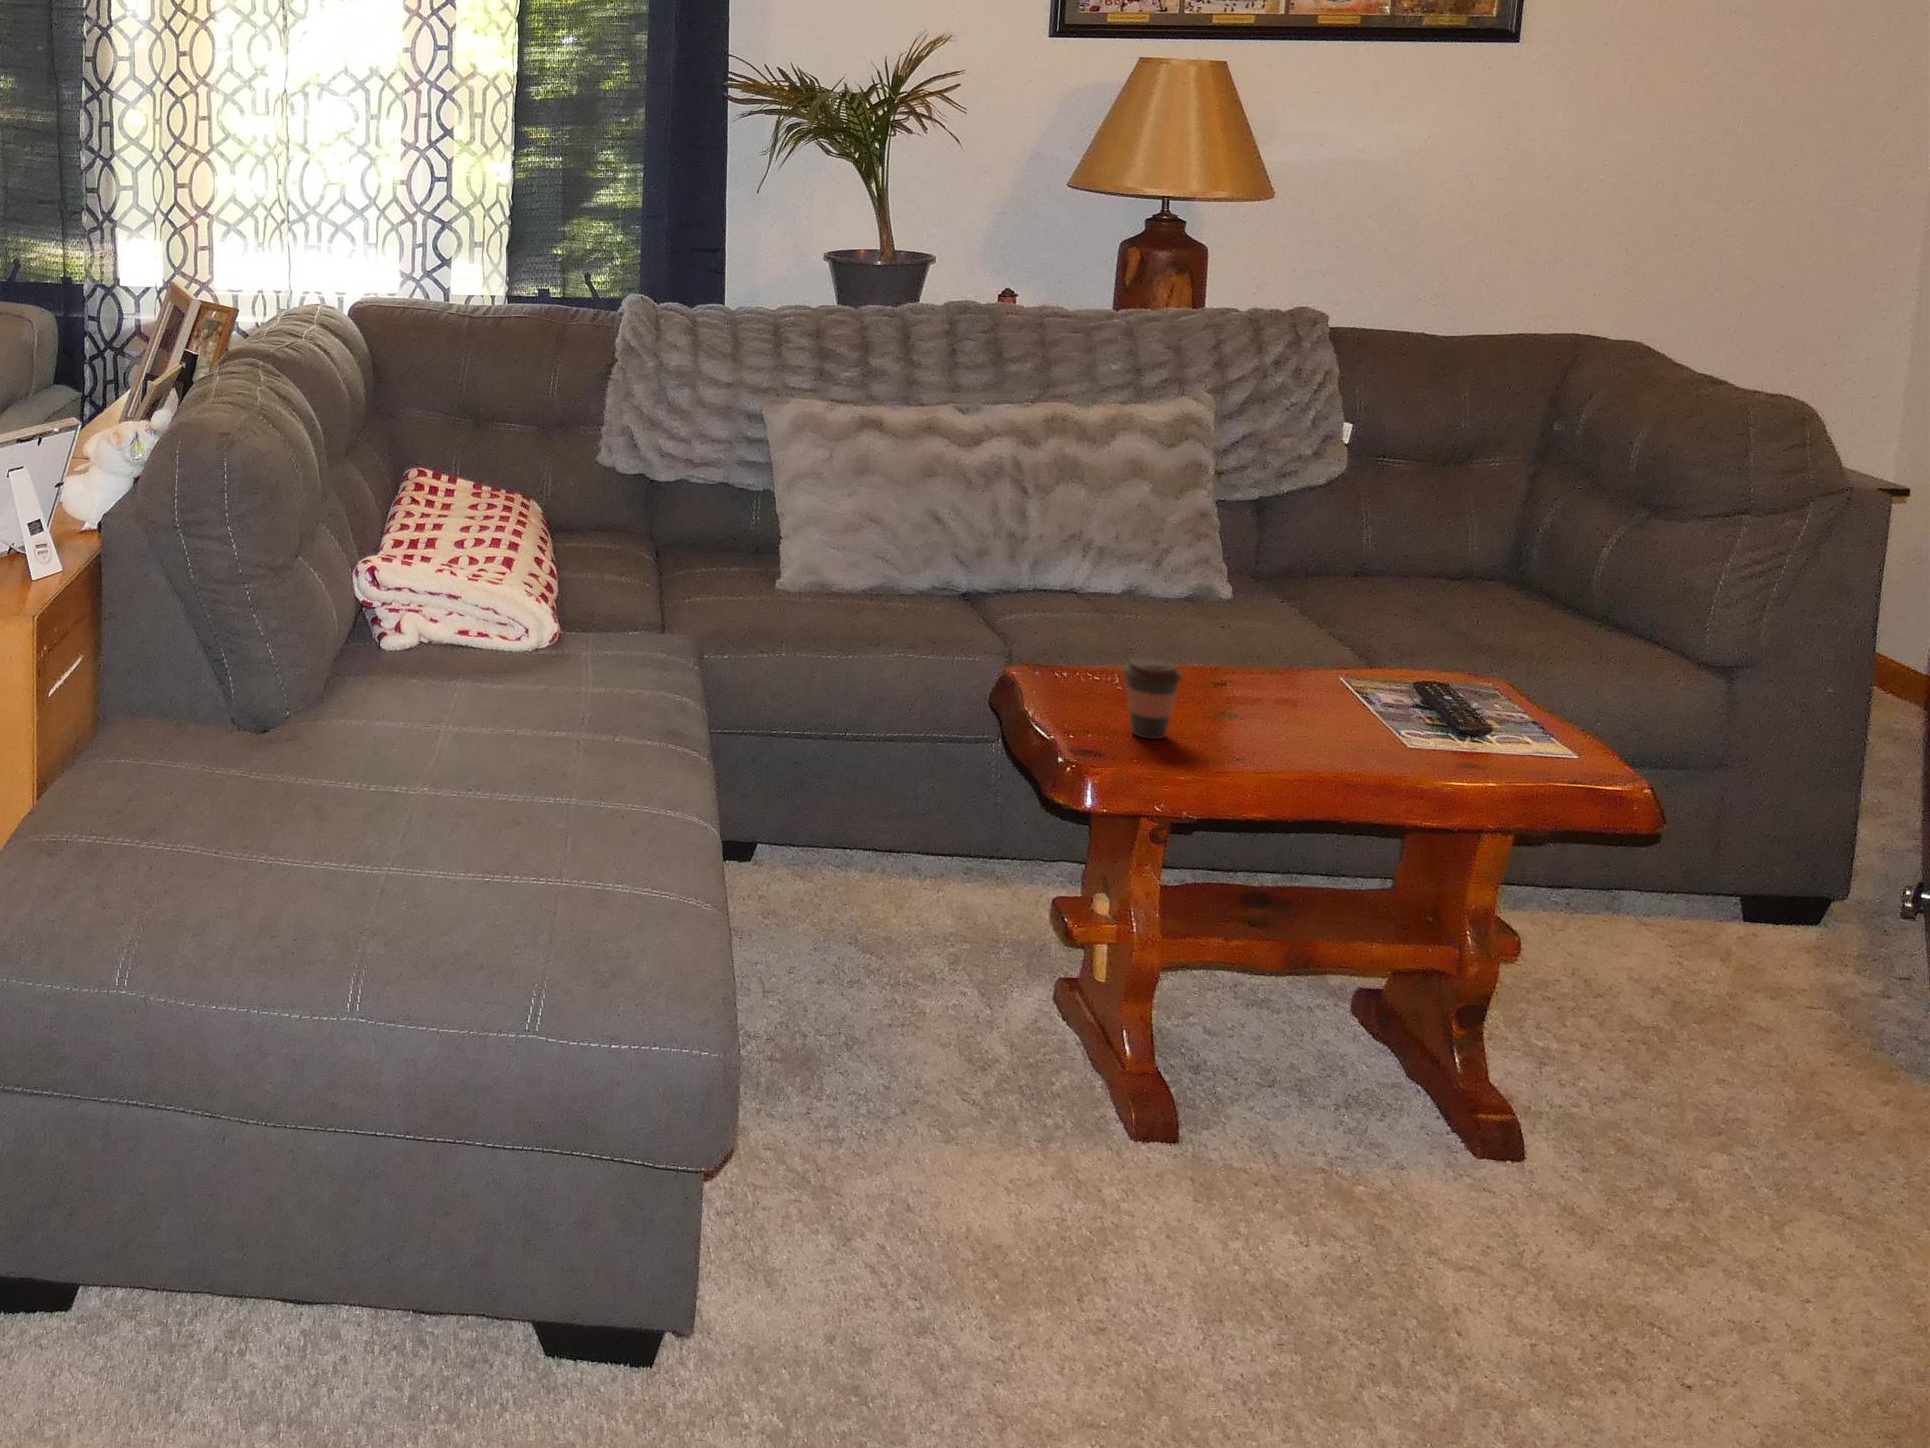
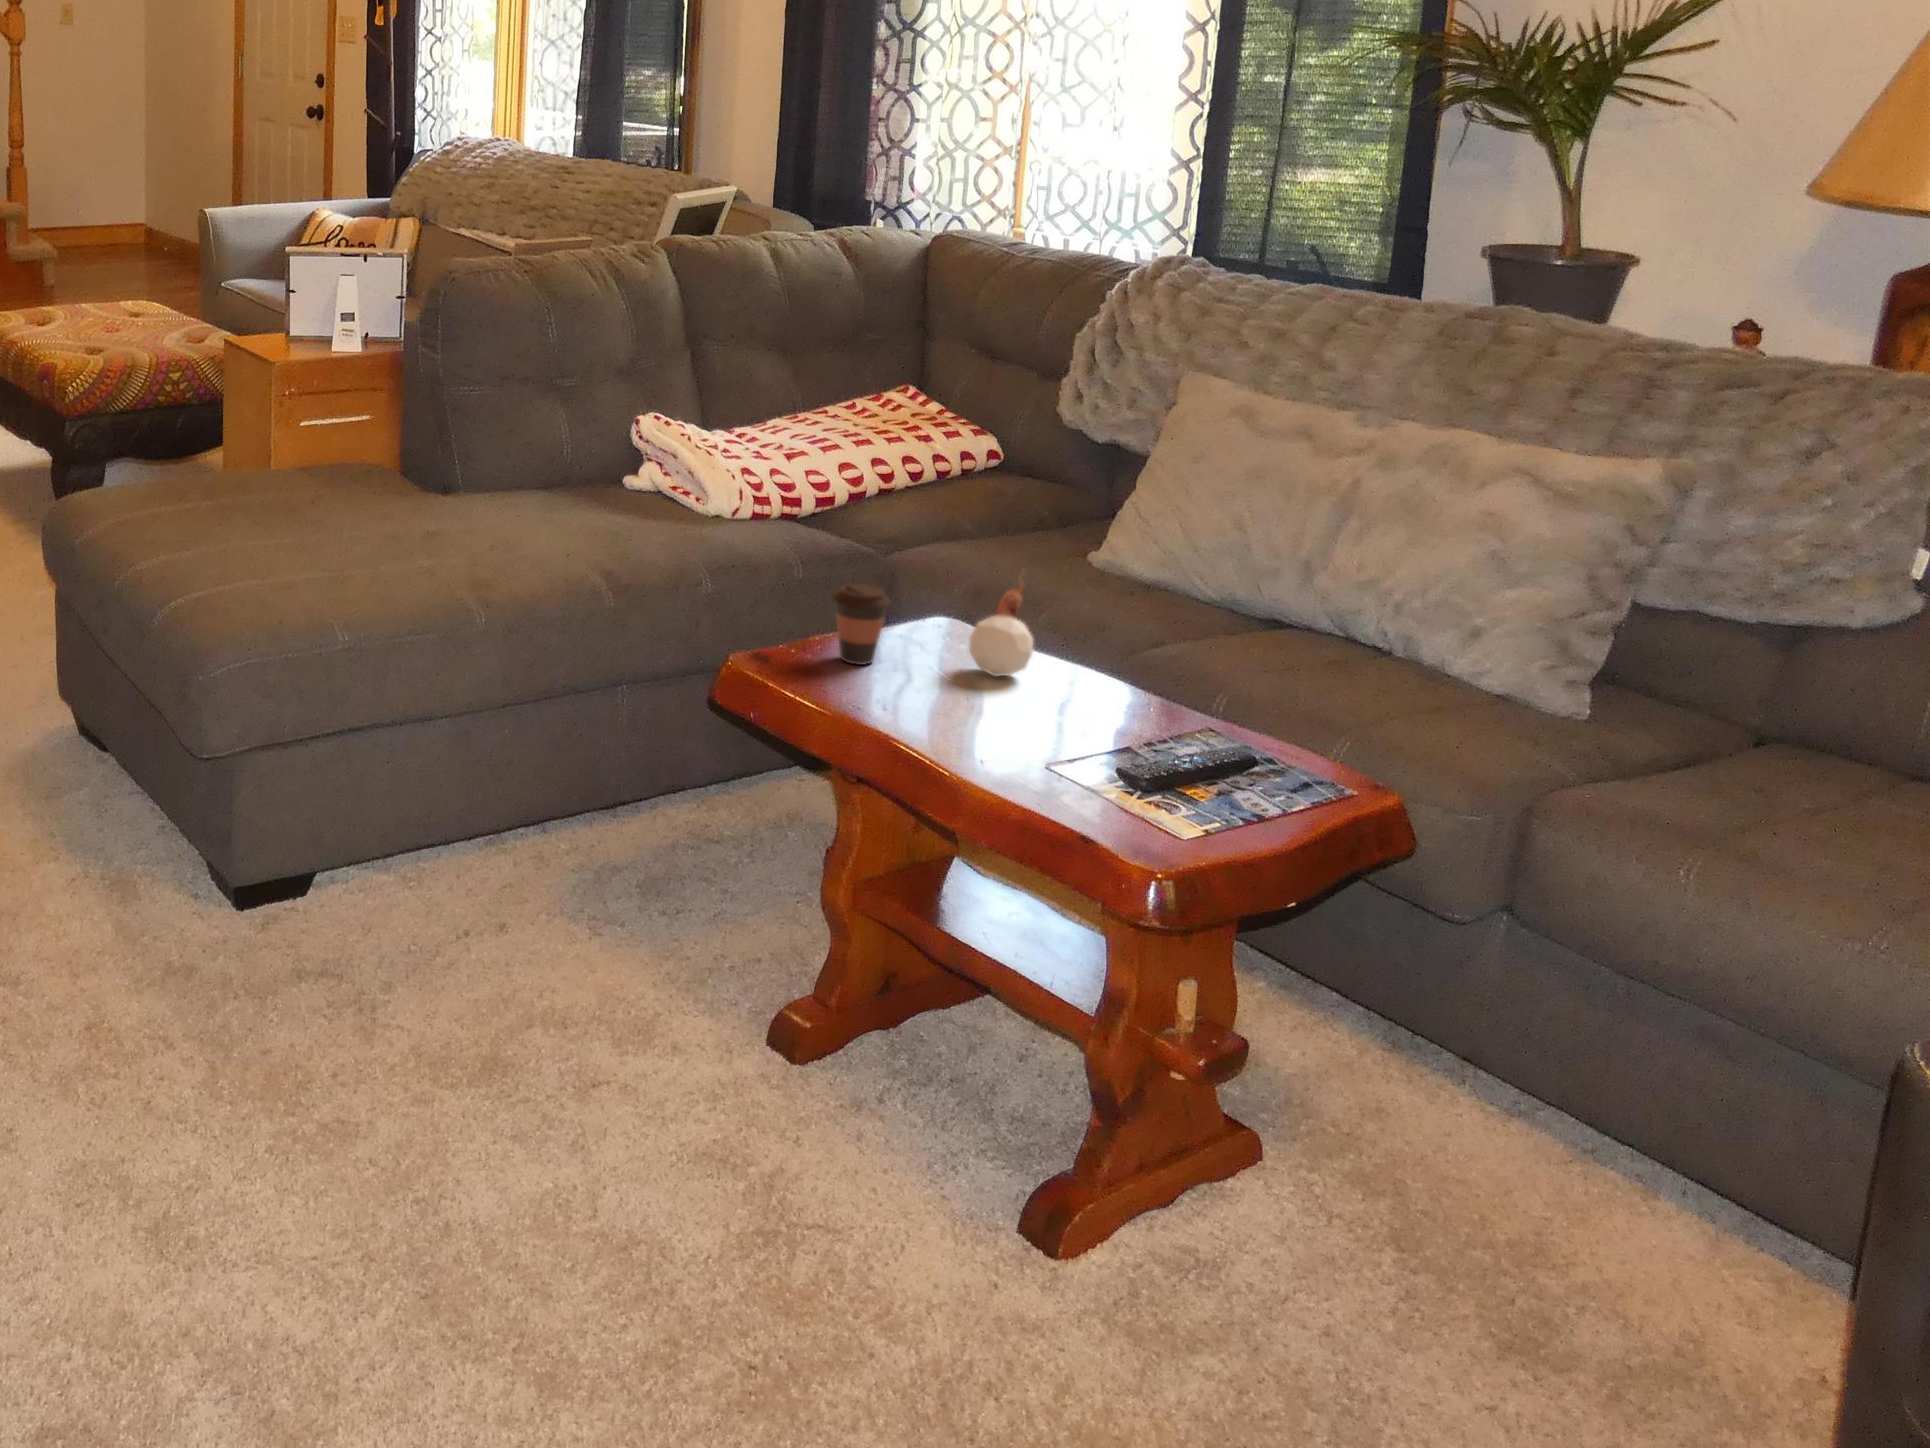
candle: none [1182,602,1245,707] -> present [969,575,1033,676]

